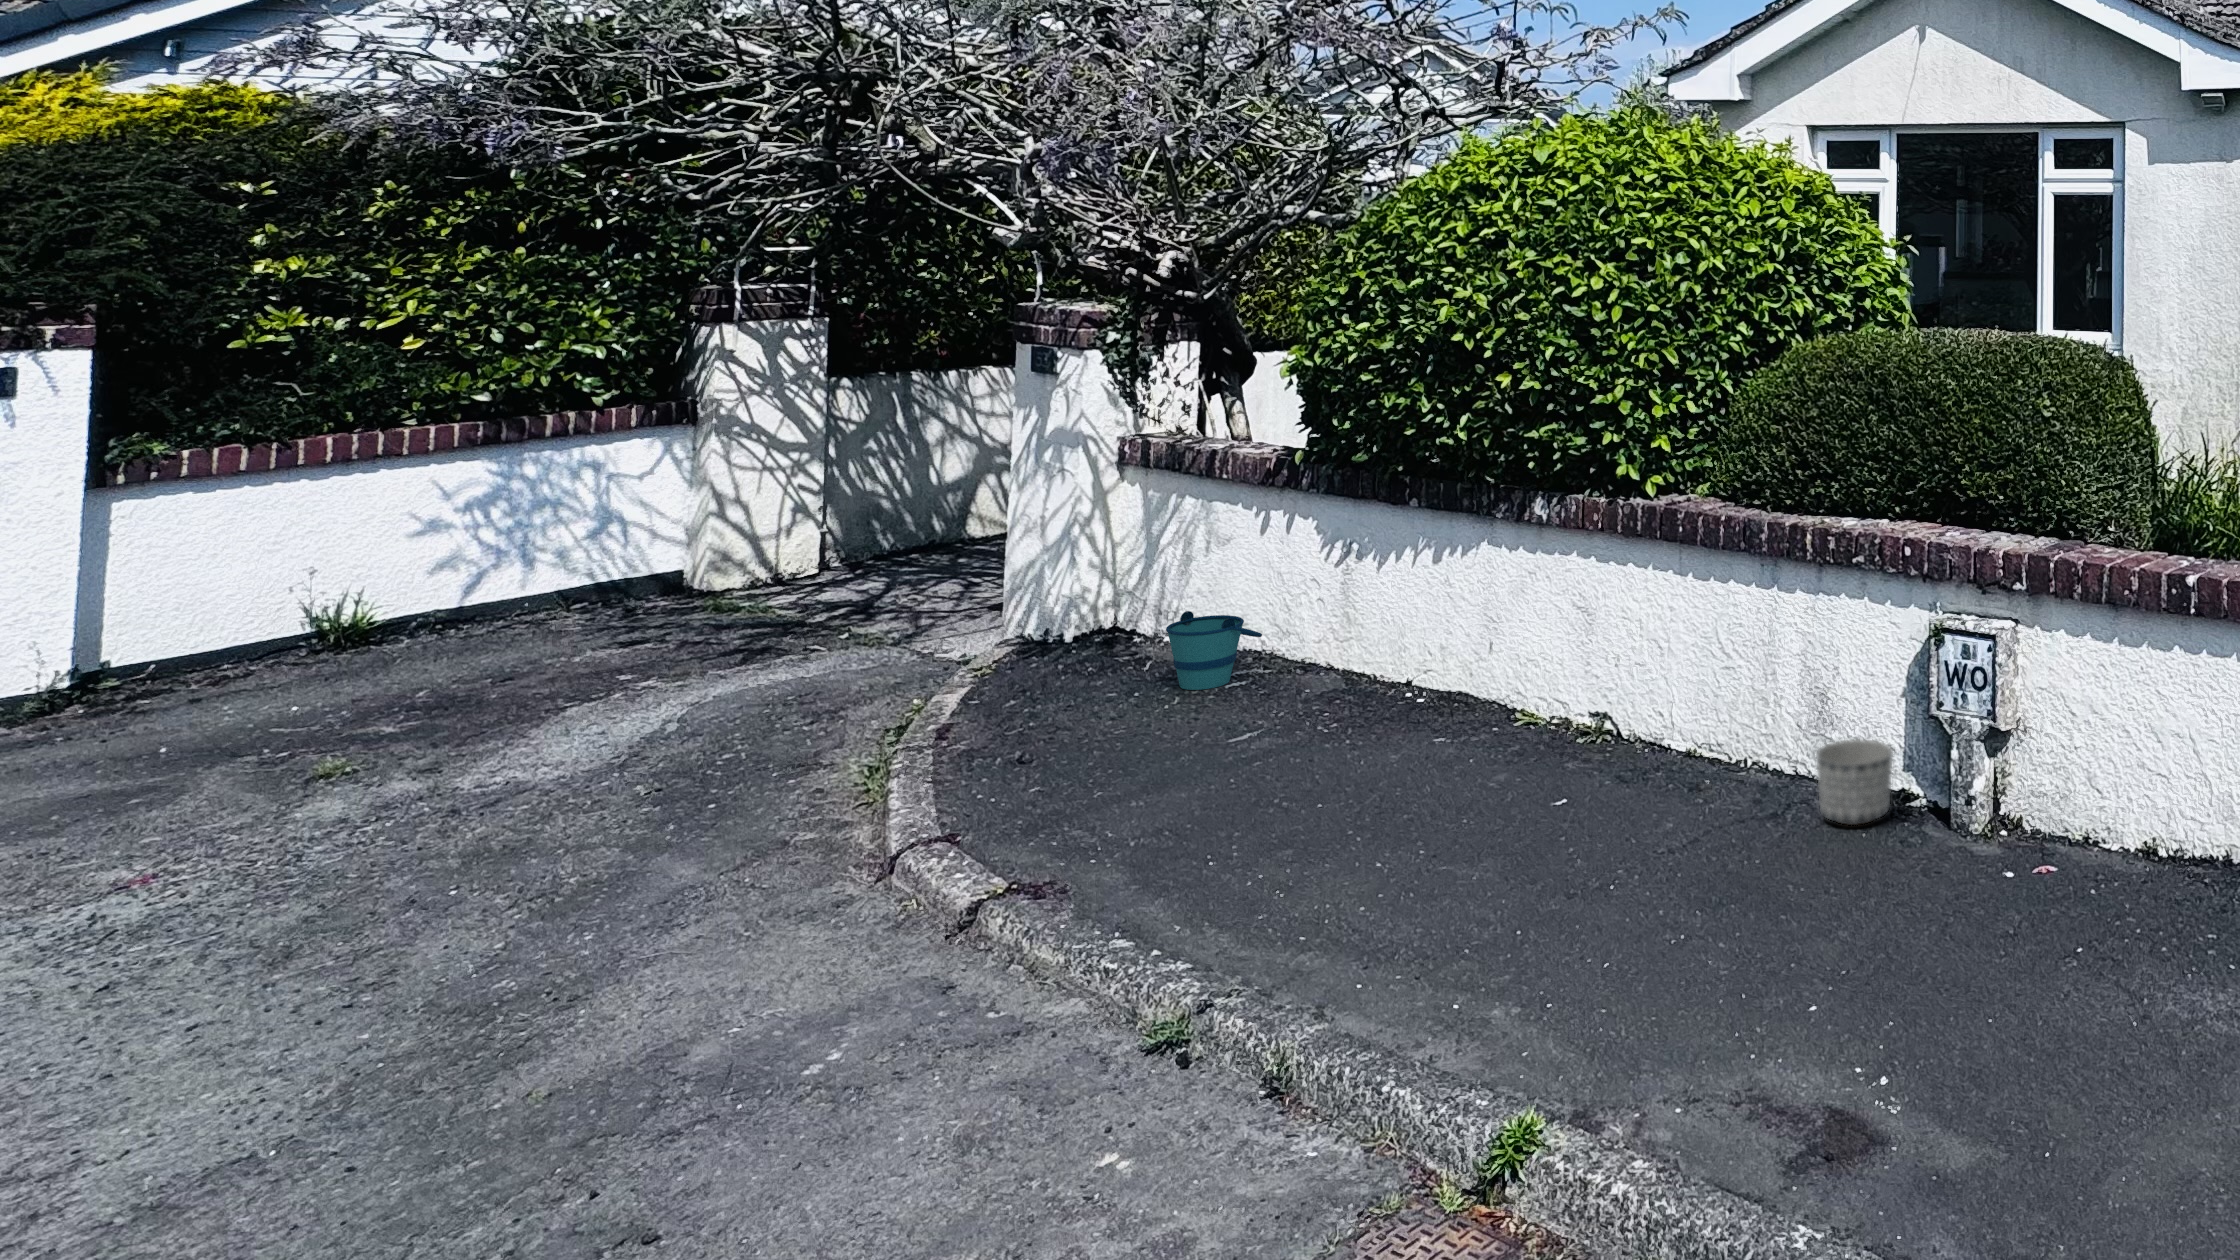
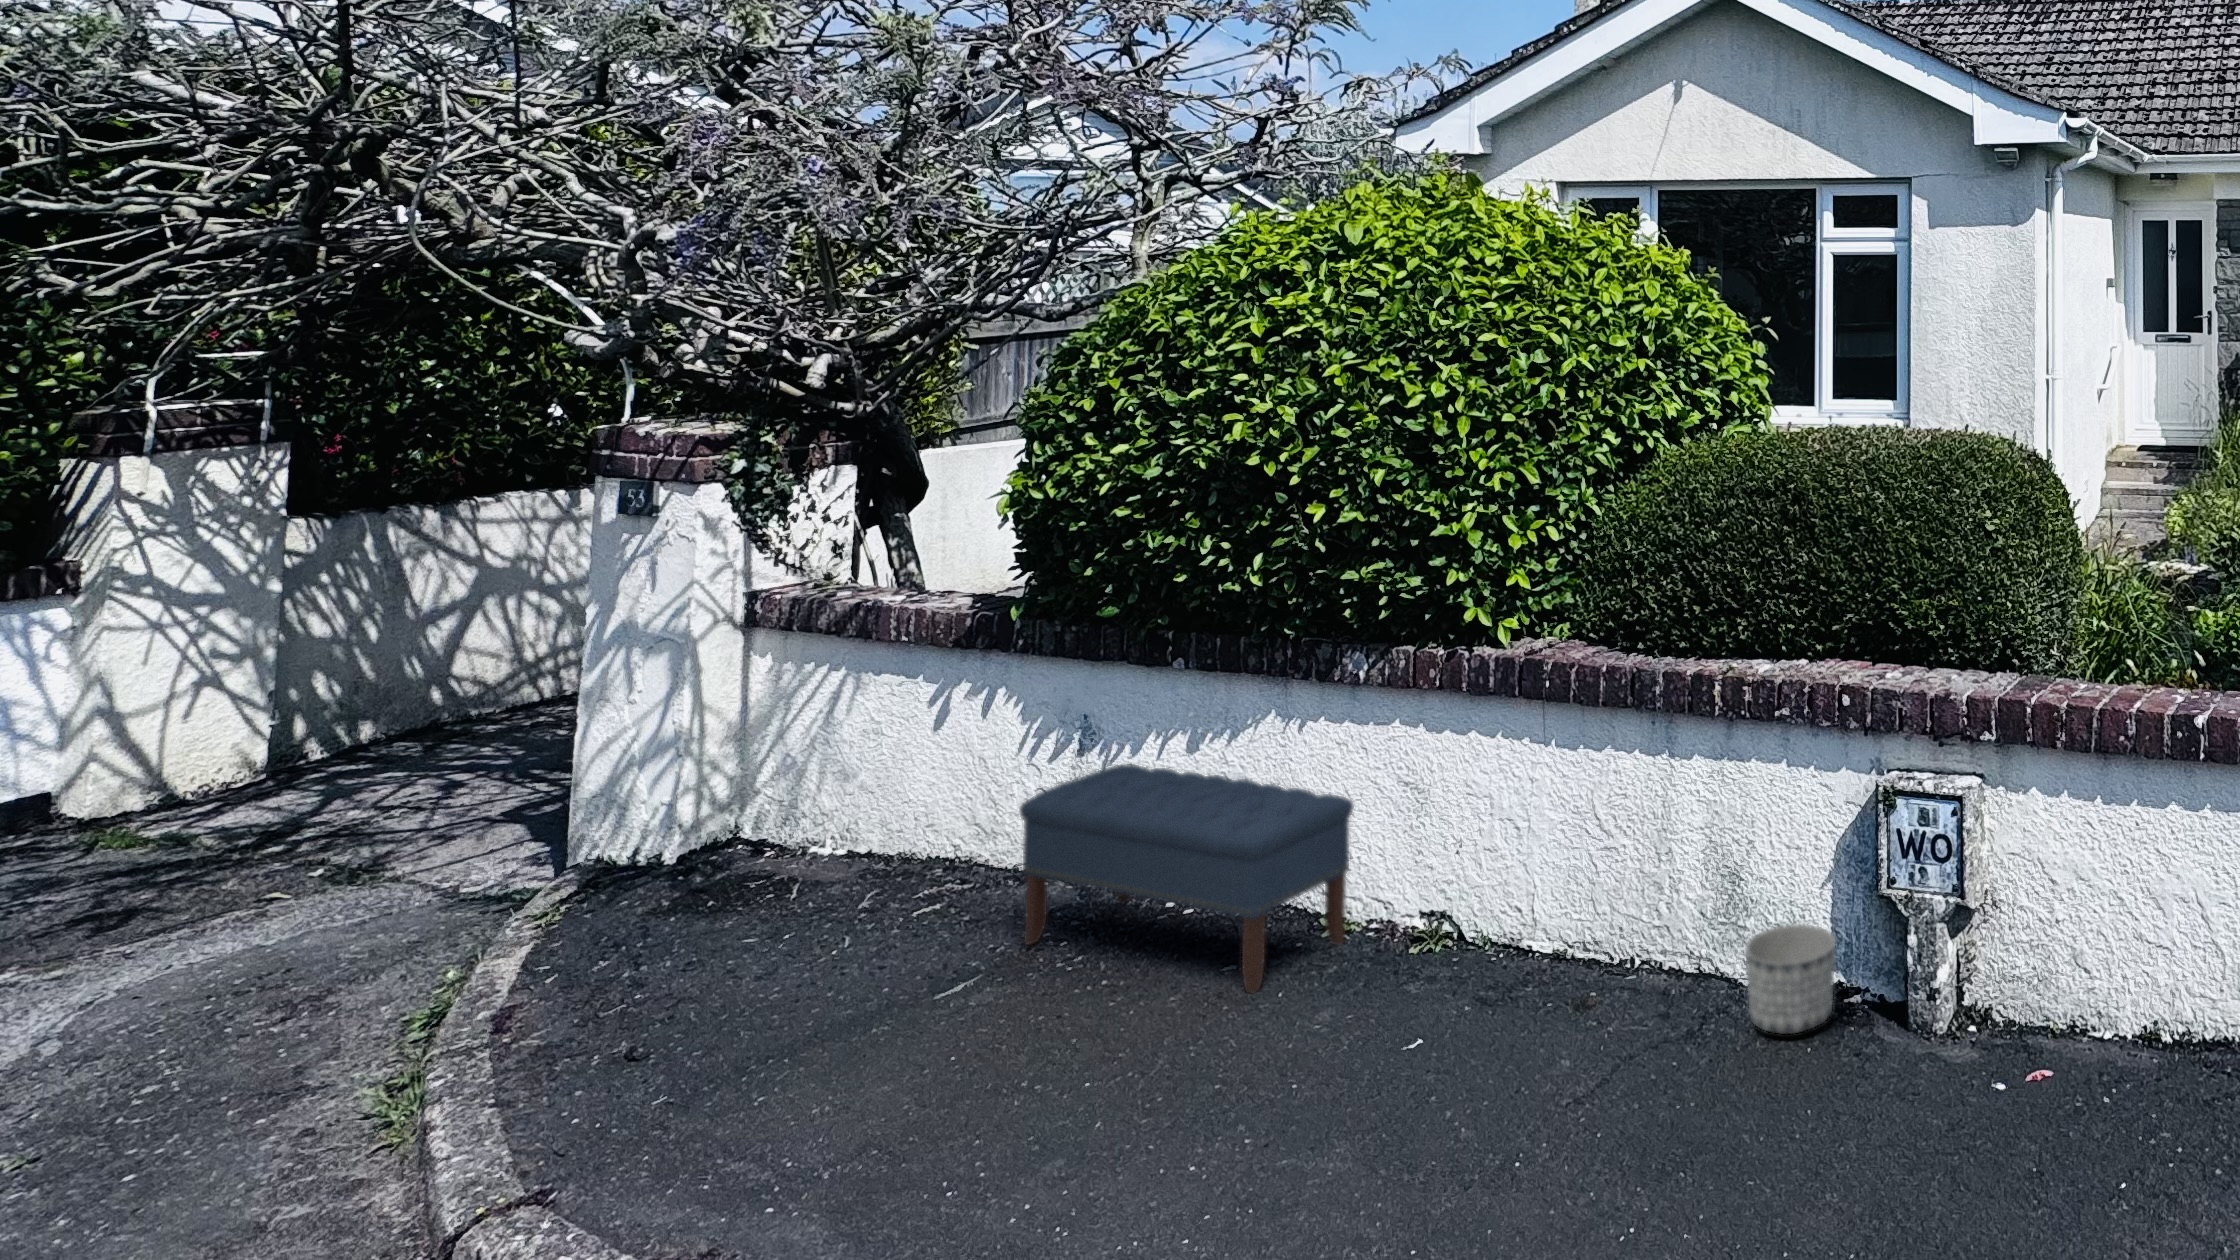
bench: none [1291,585,1536,763] -> present [1019,764,1353,993]
bucket: present [1166,611,1262,690] -> none [832,812,964,915]

